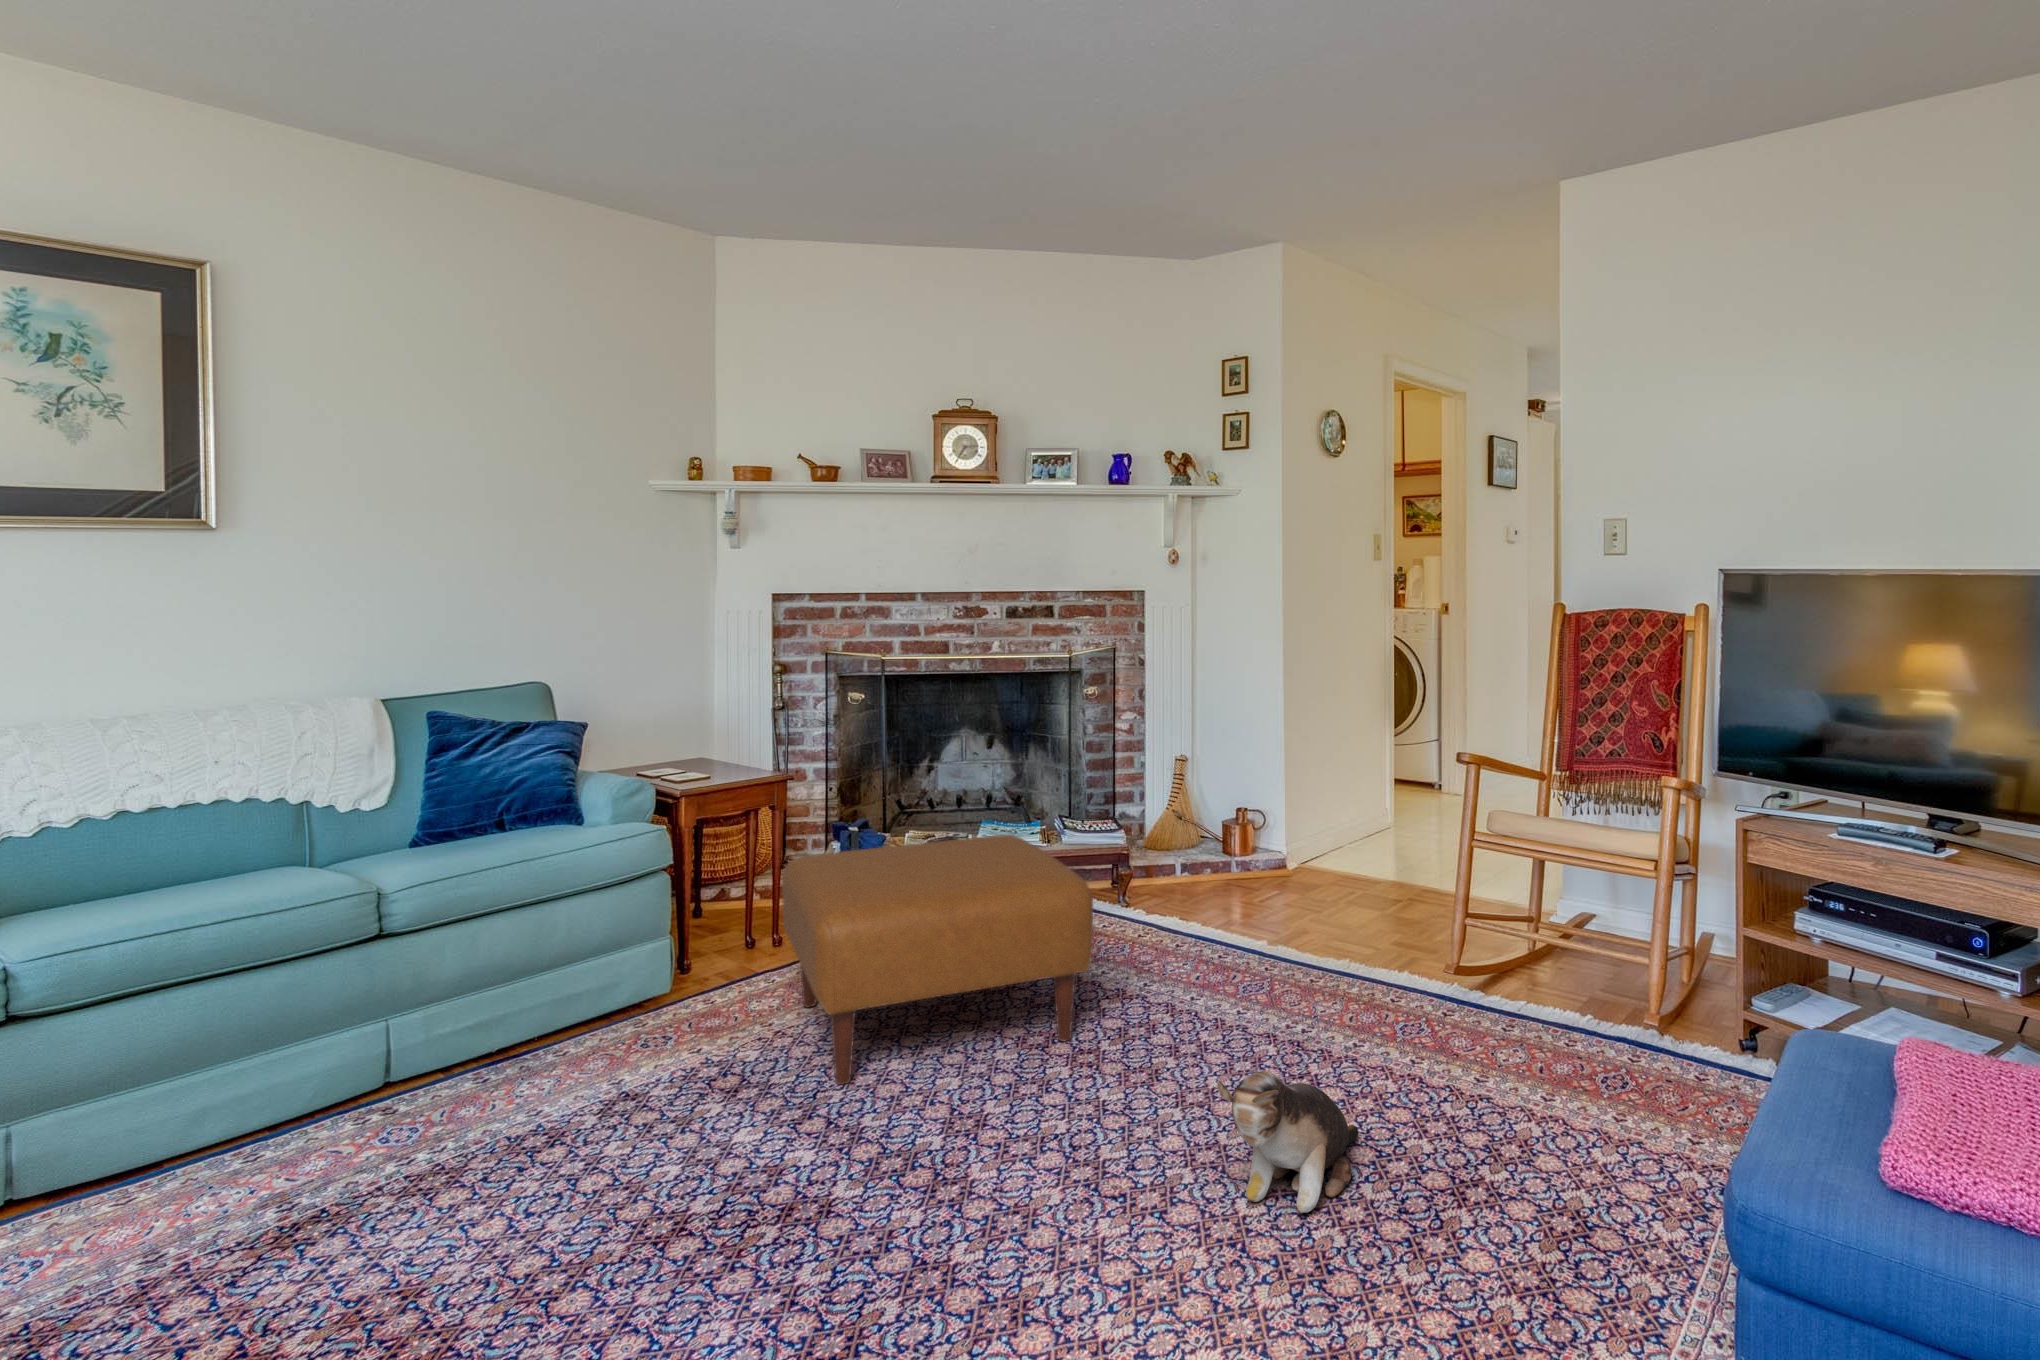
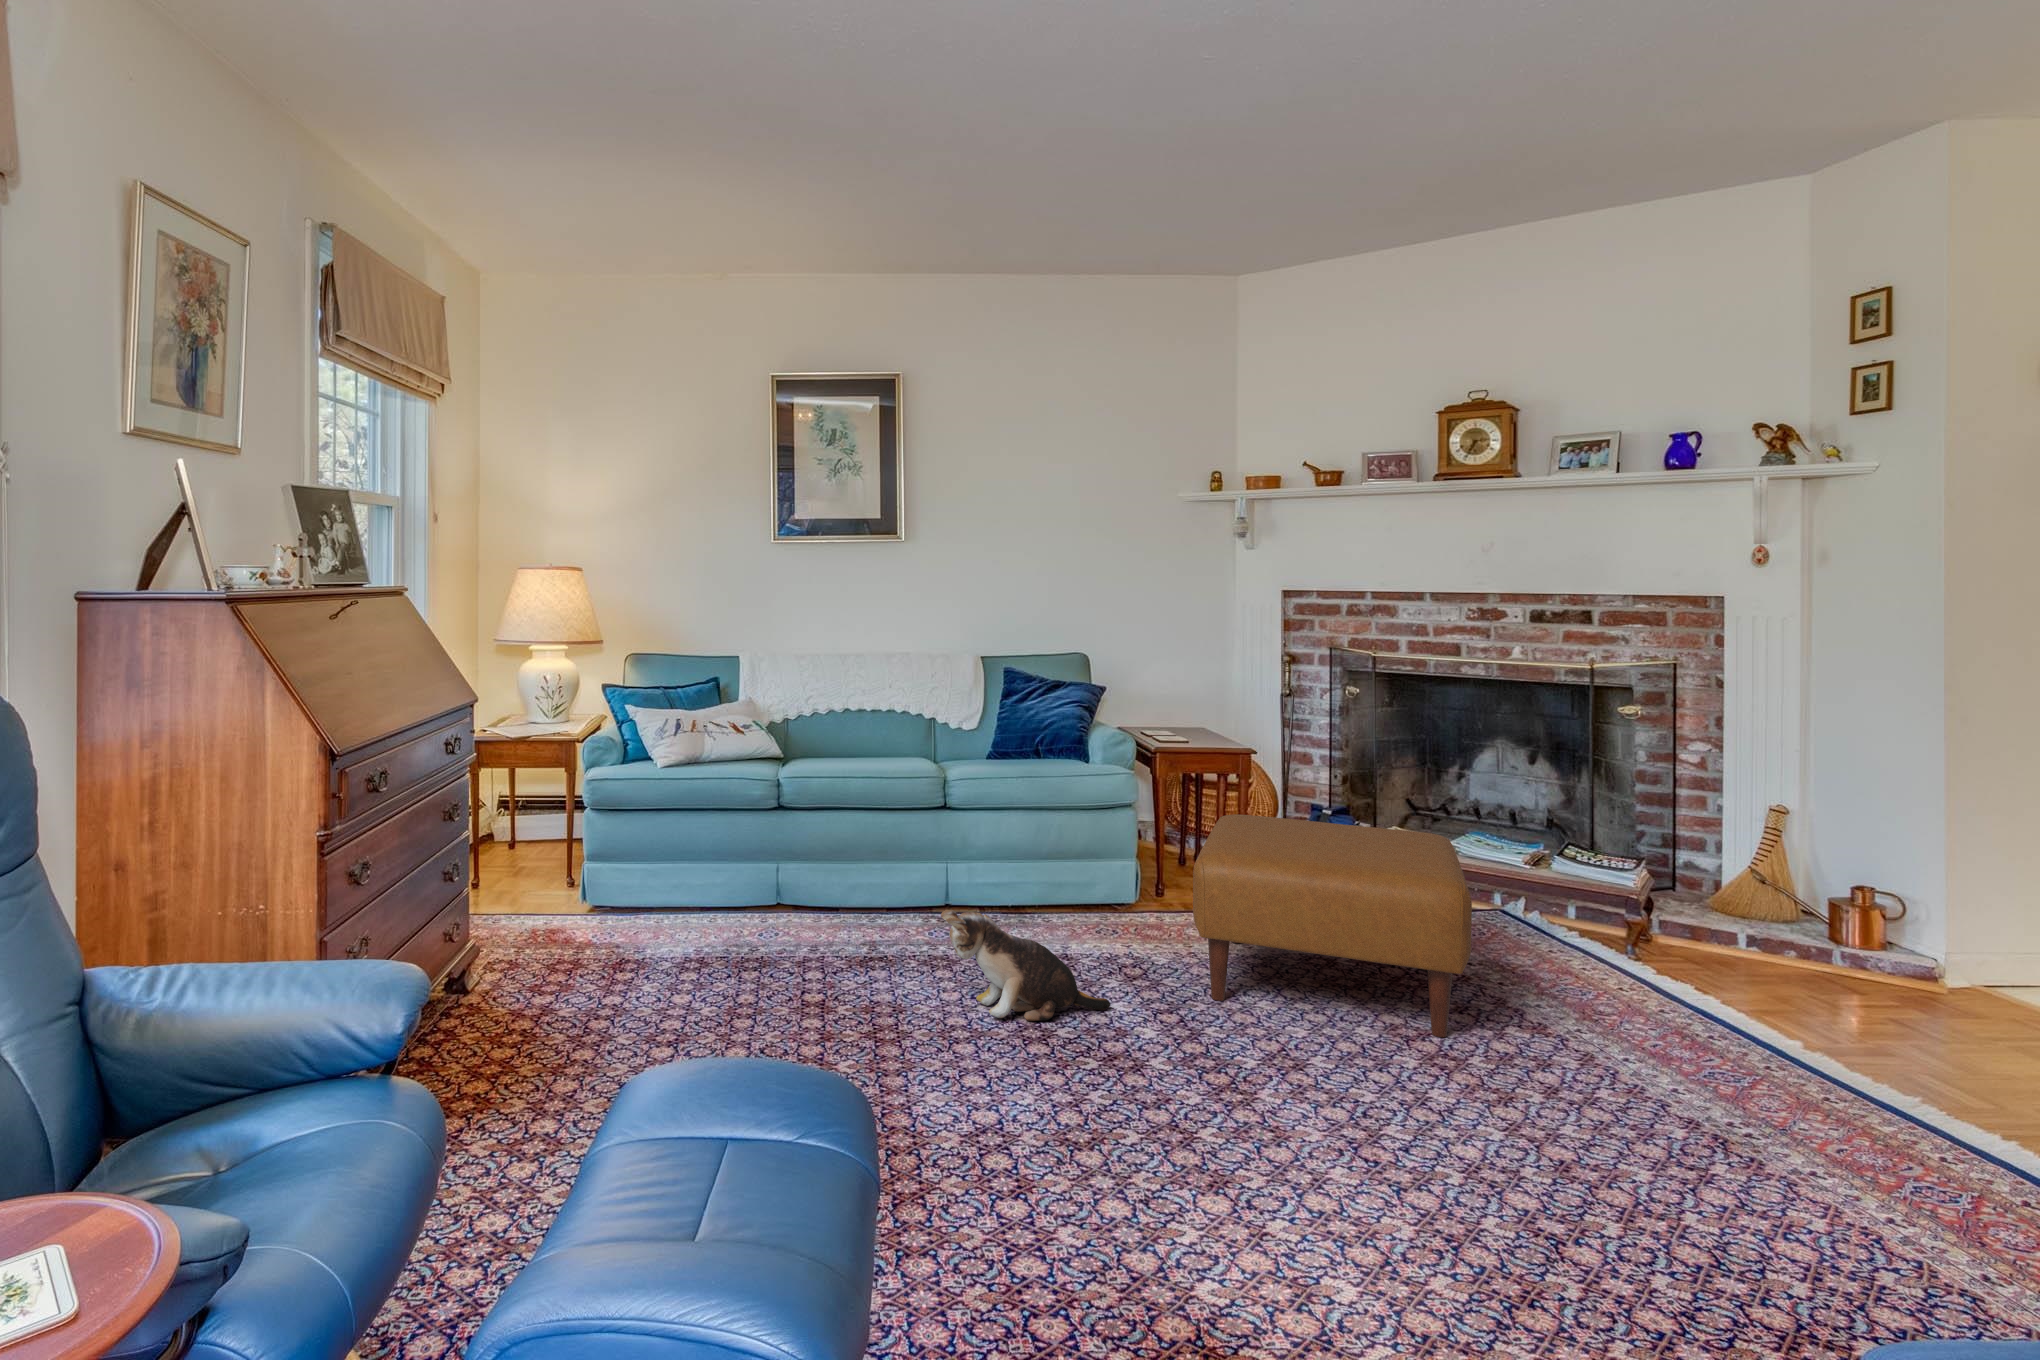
plush toy: present [1217,1070,1359,1213] -> present [941,910,1110,1021]

